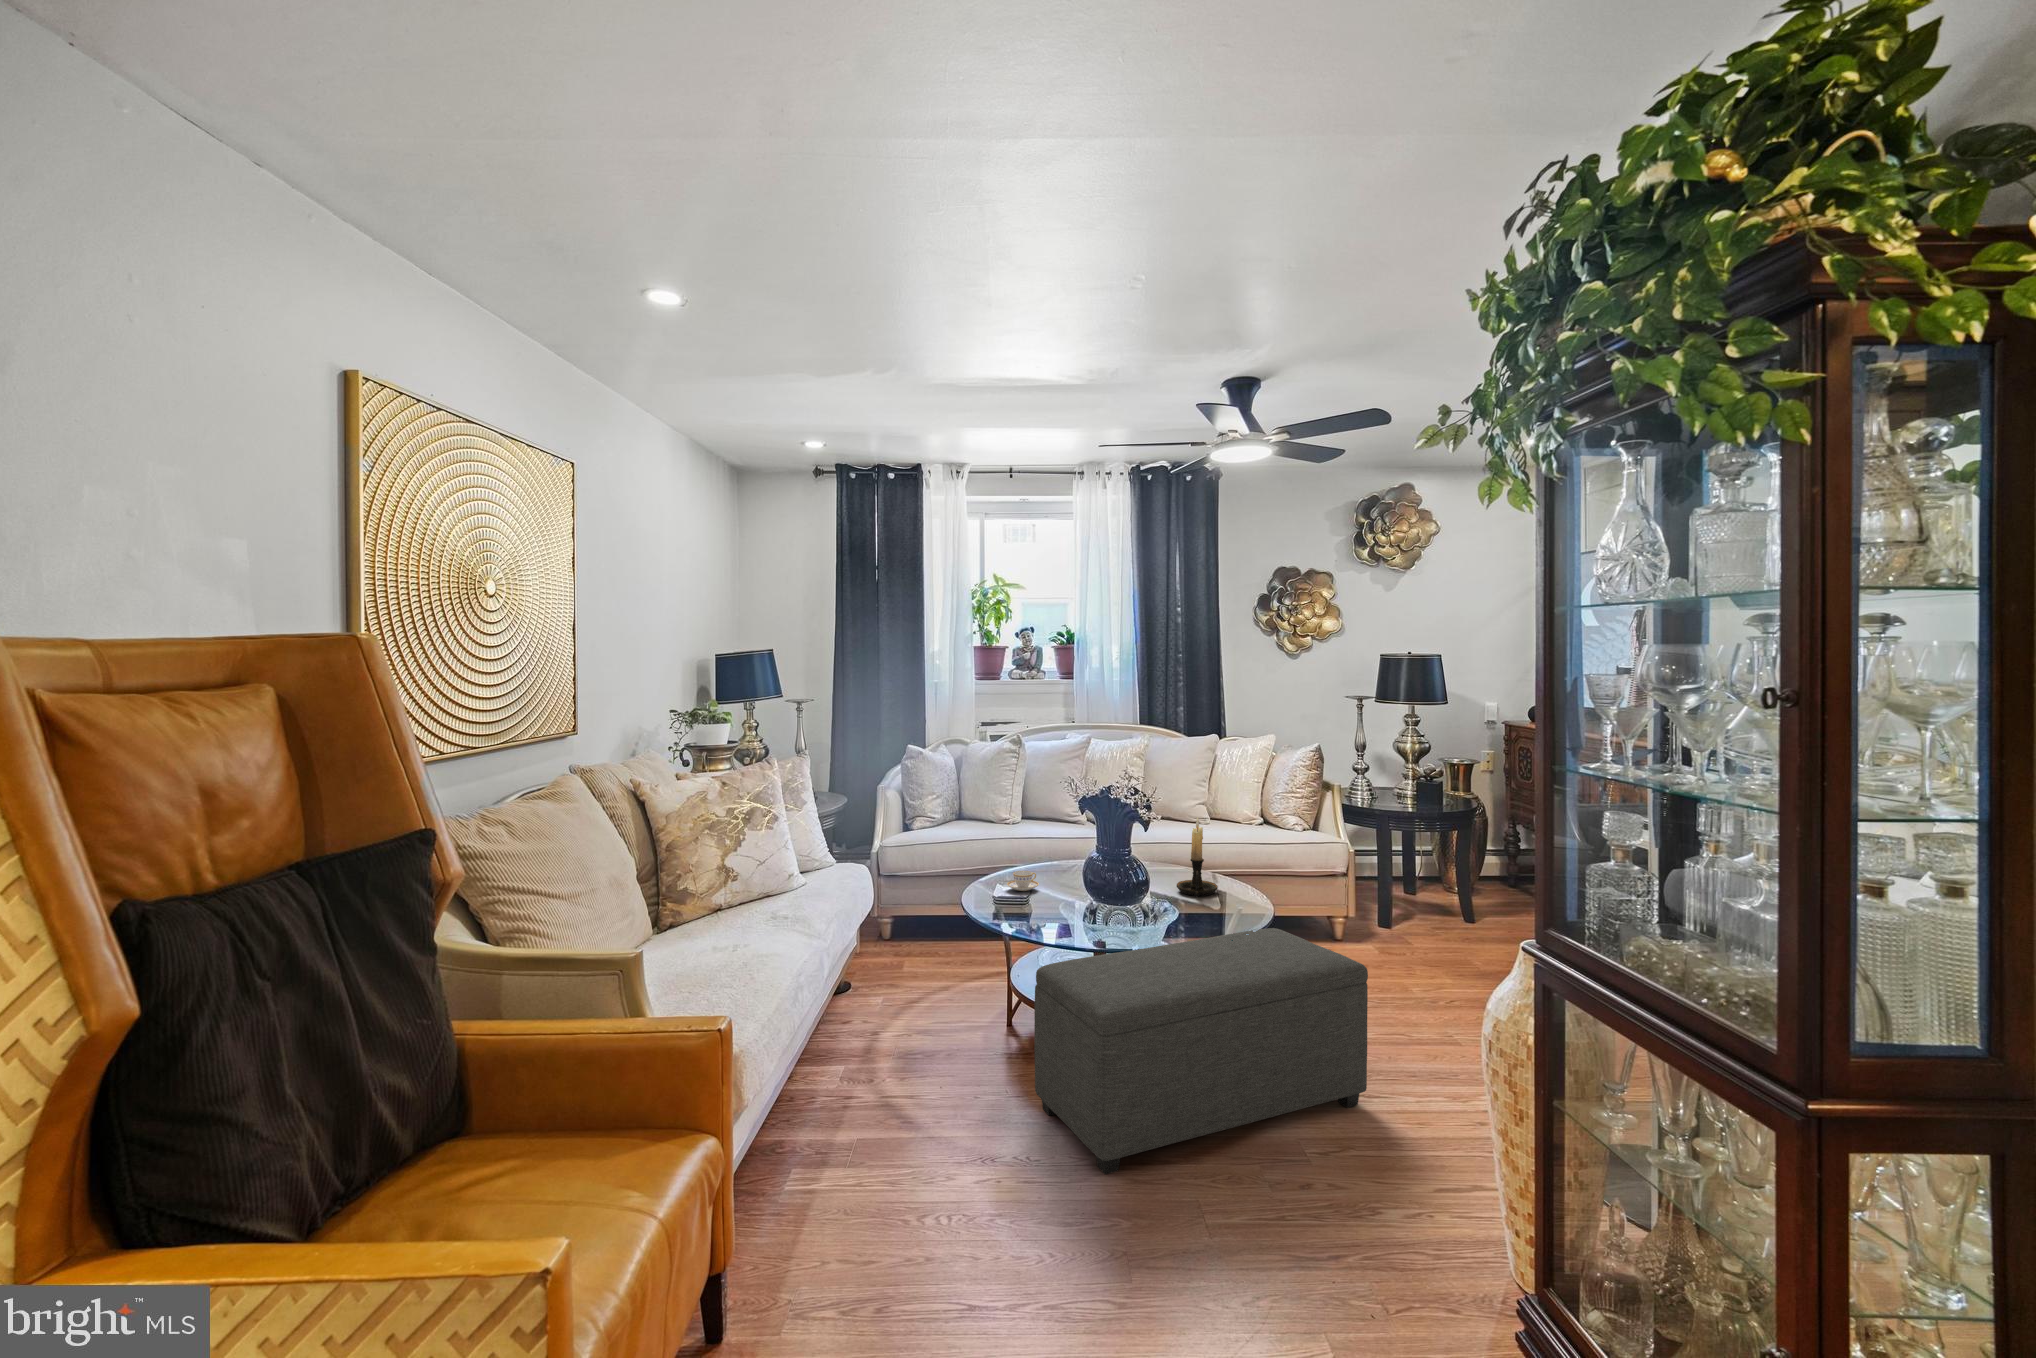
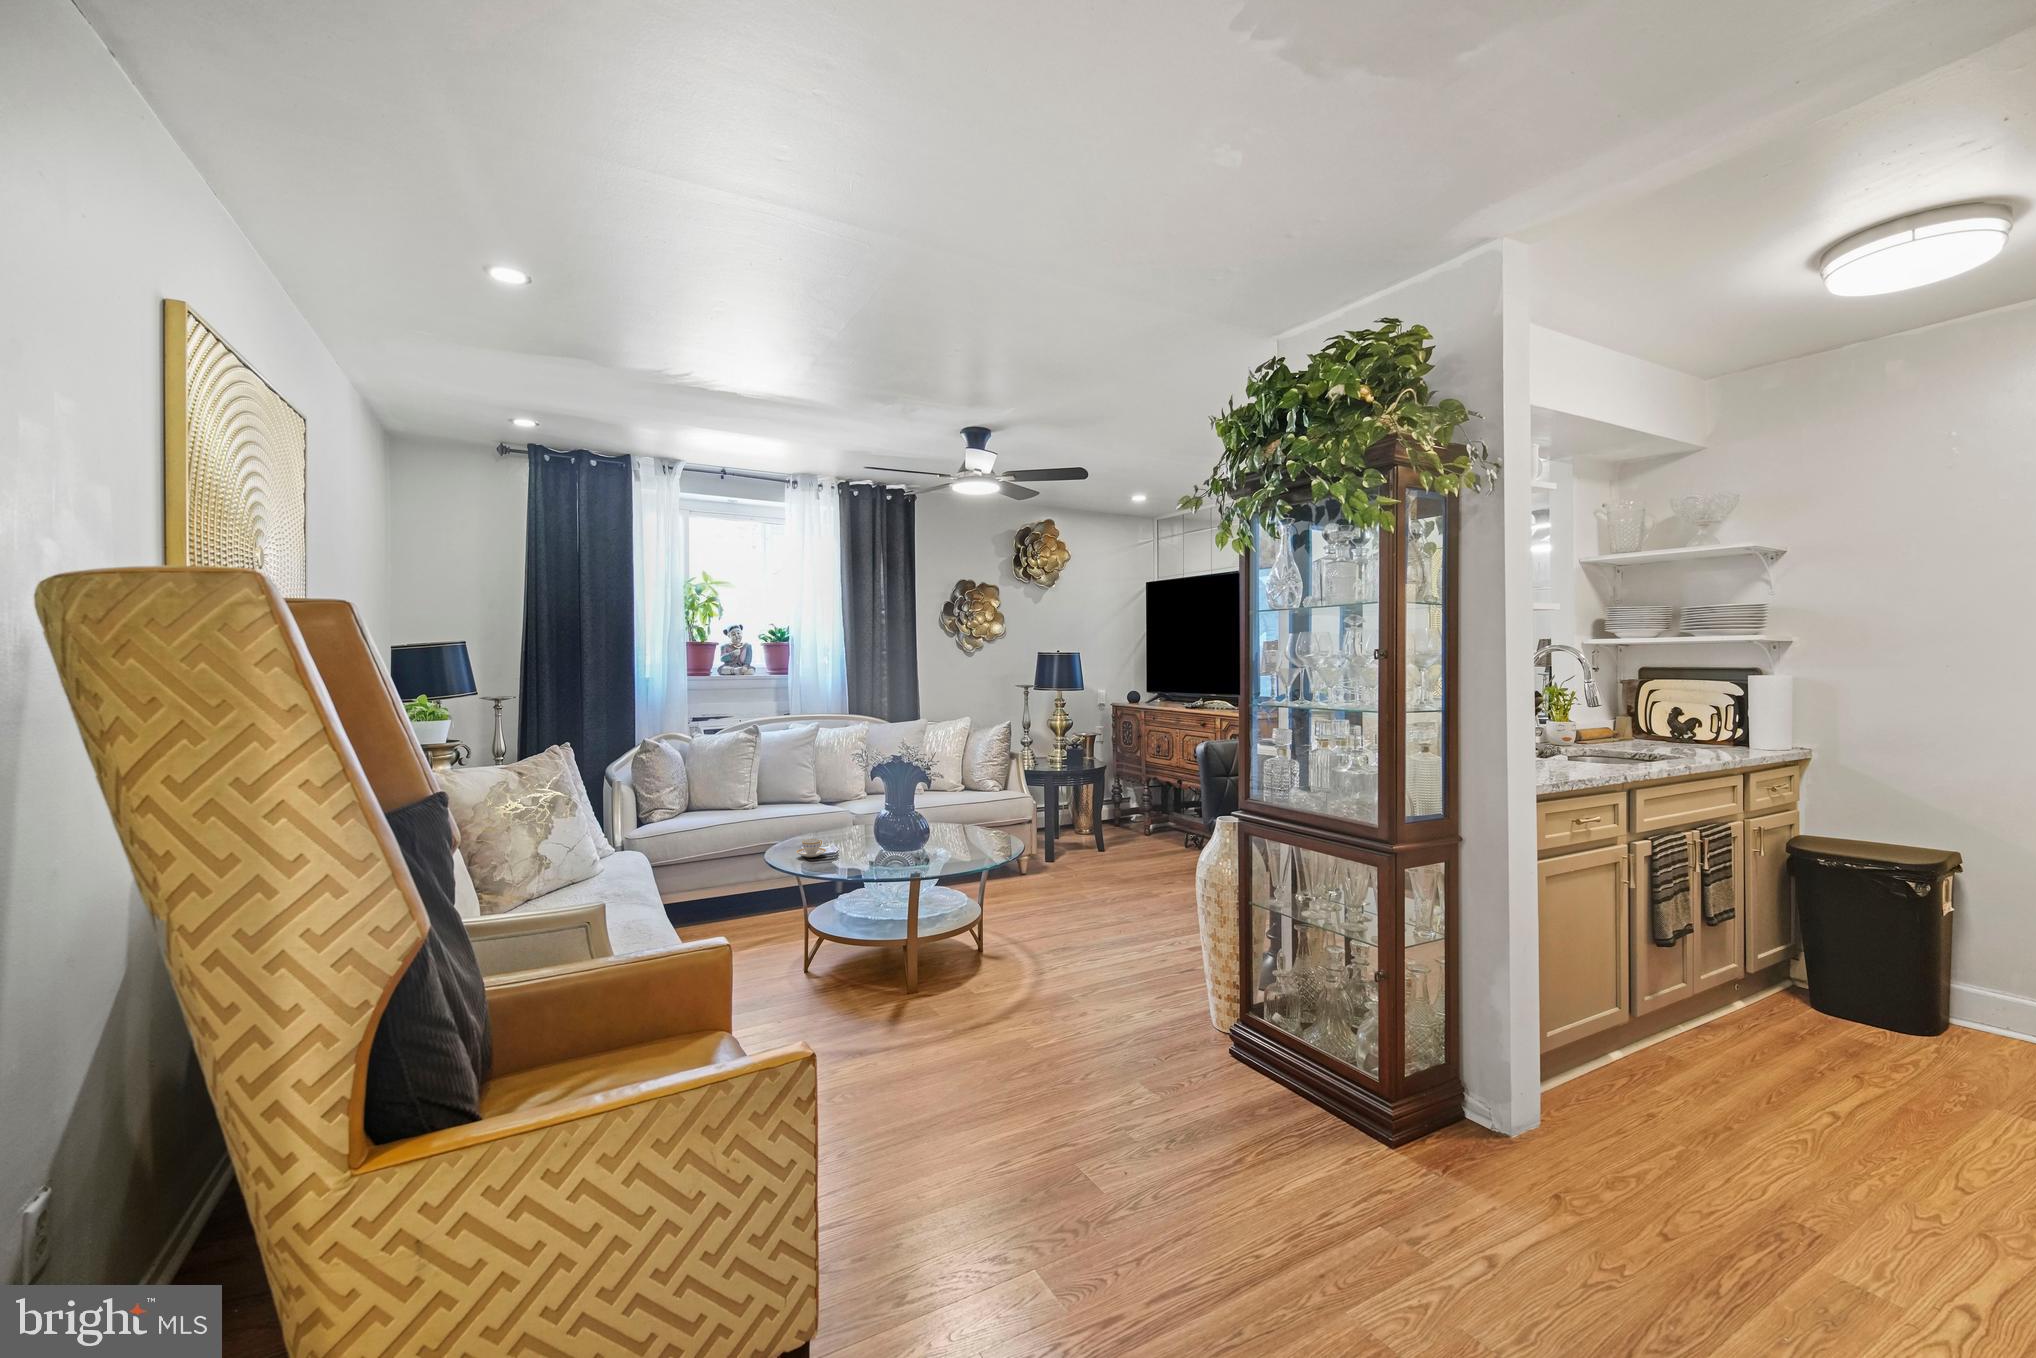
candle holder: present [1177,818,1218,897] -> none [943,779,976,845]
ottoman: present [1034,928,1368,1174] -> none [886,858,1124,1061]

